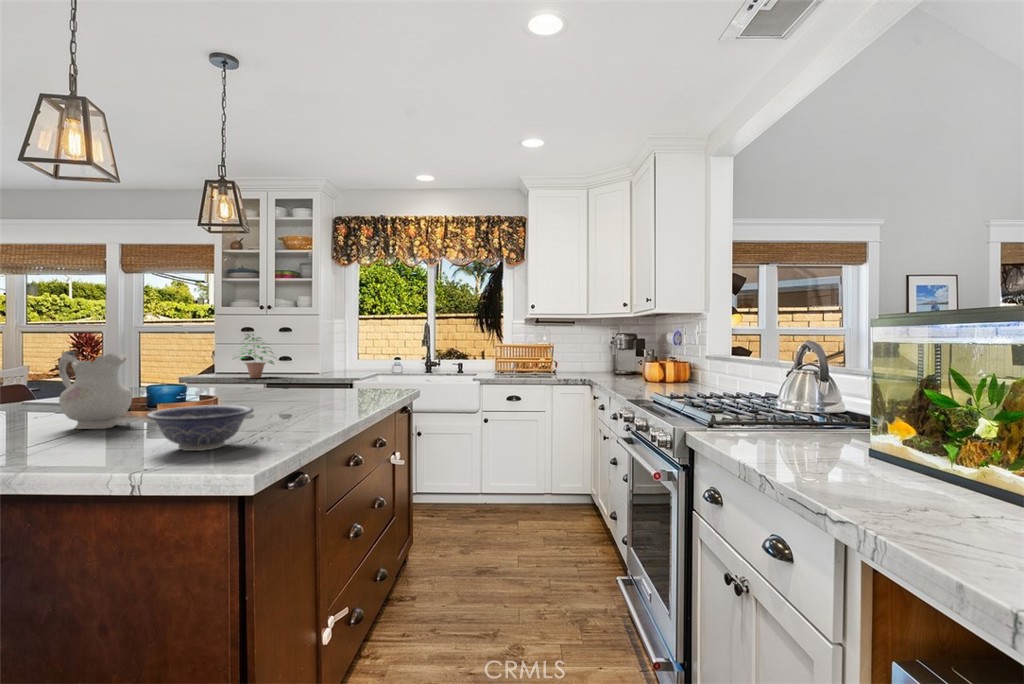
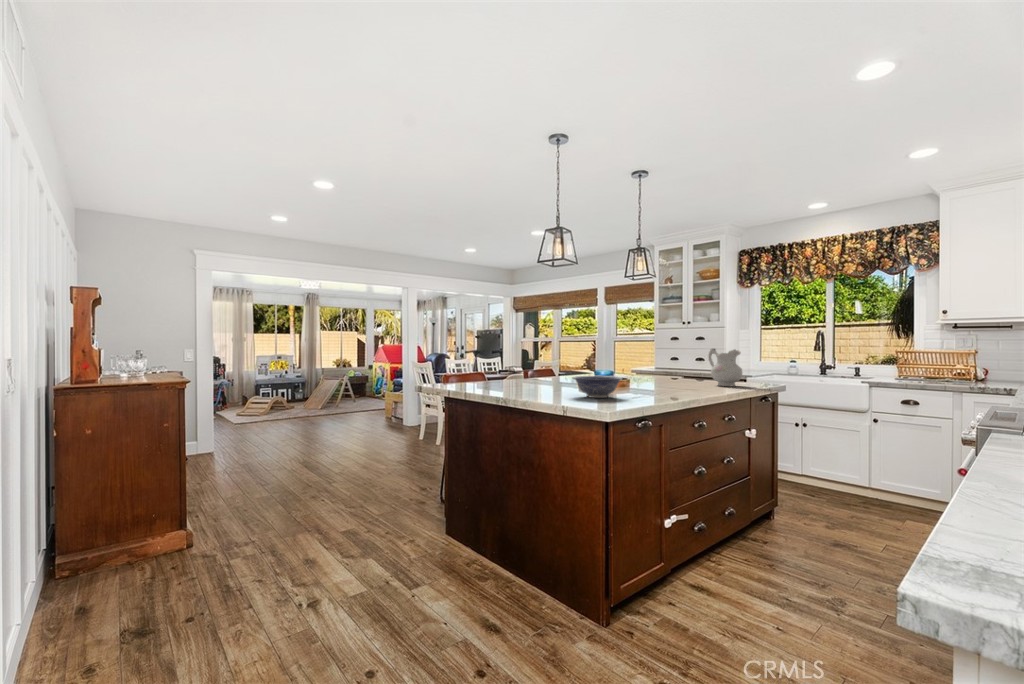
potted plant: present [240,334,274,378] -> none [661,342,693,373]
ceramic pitcher: present [59,351,132,429] -> present [708,349,742,386]

